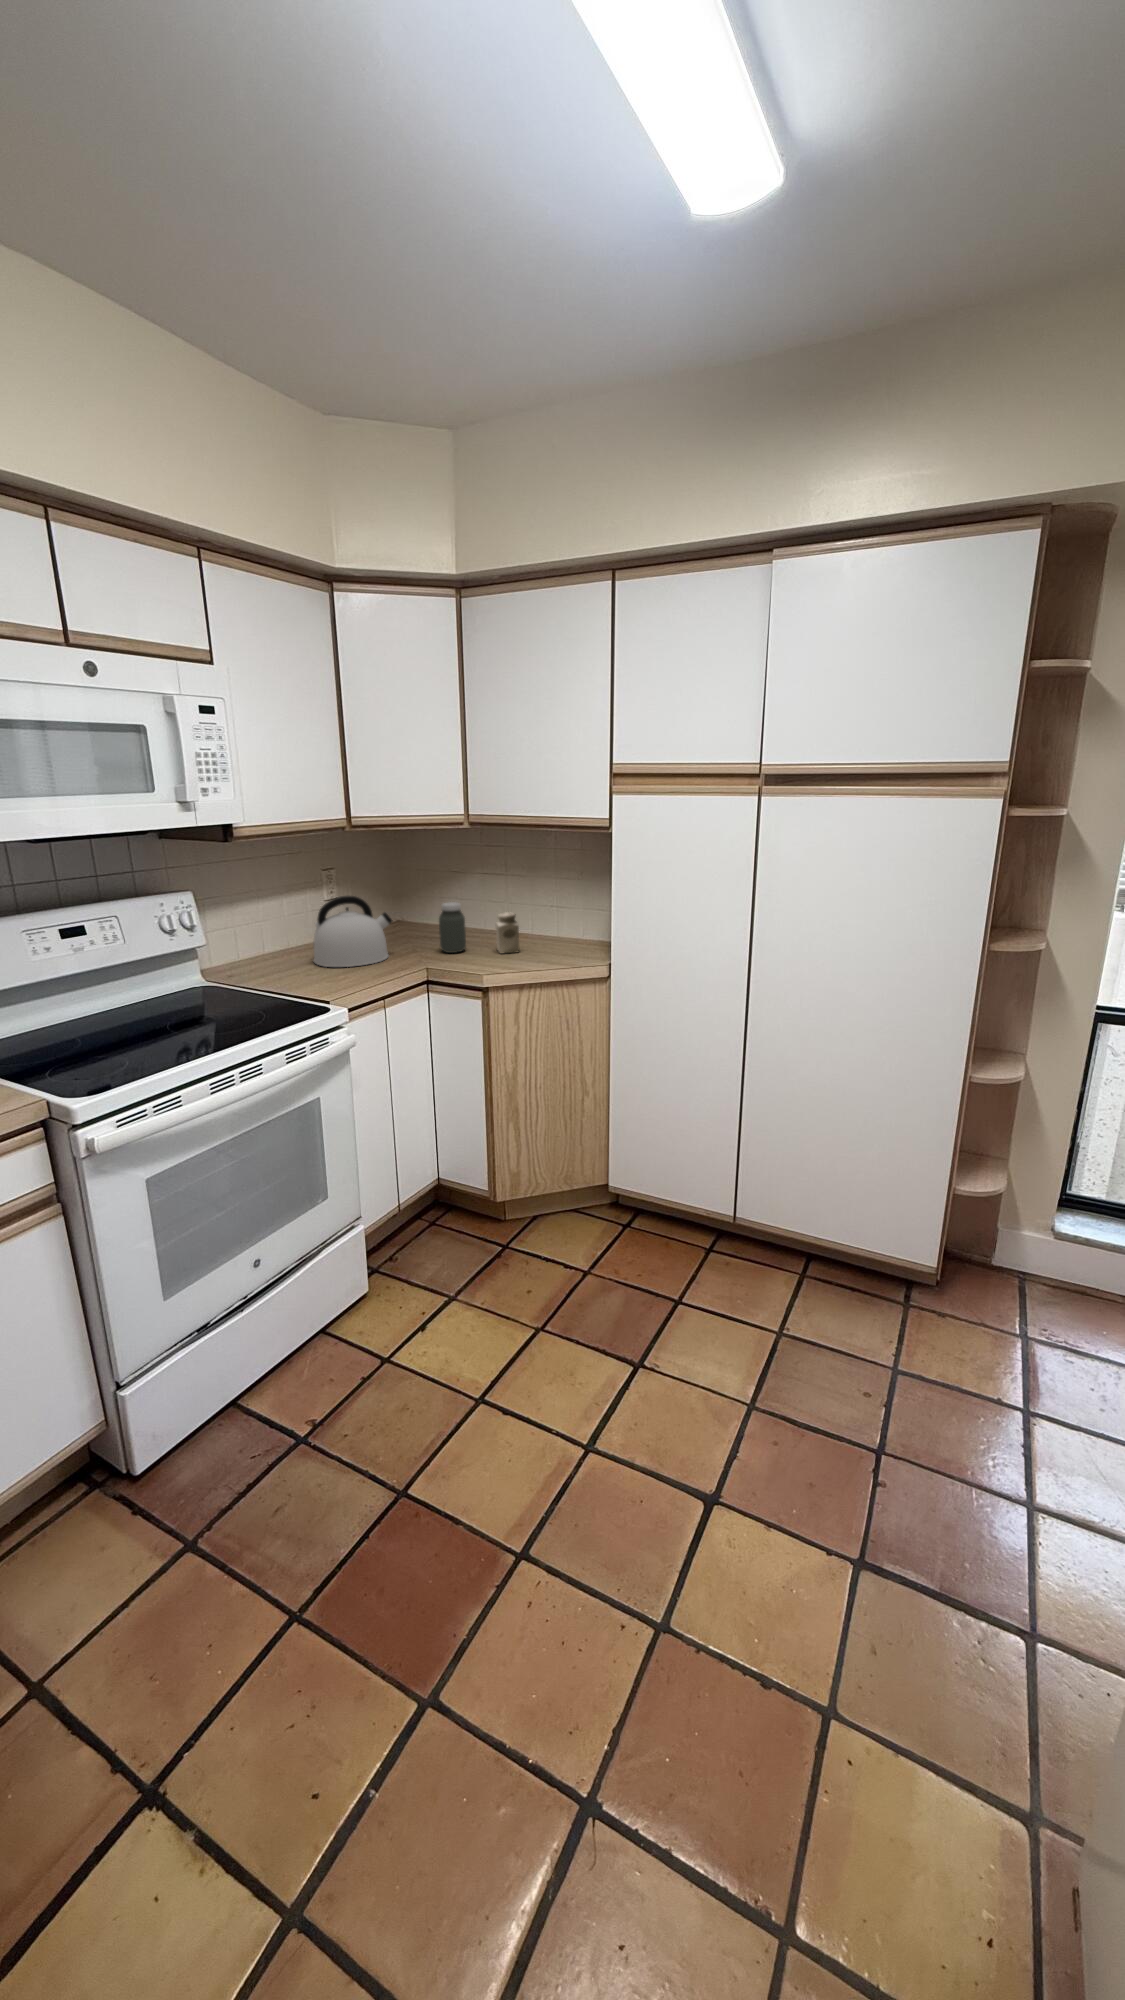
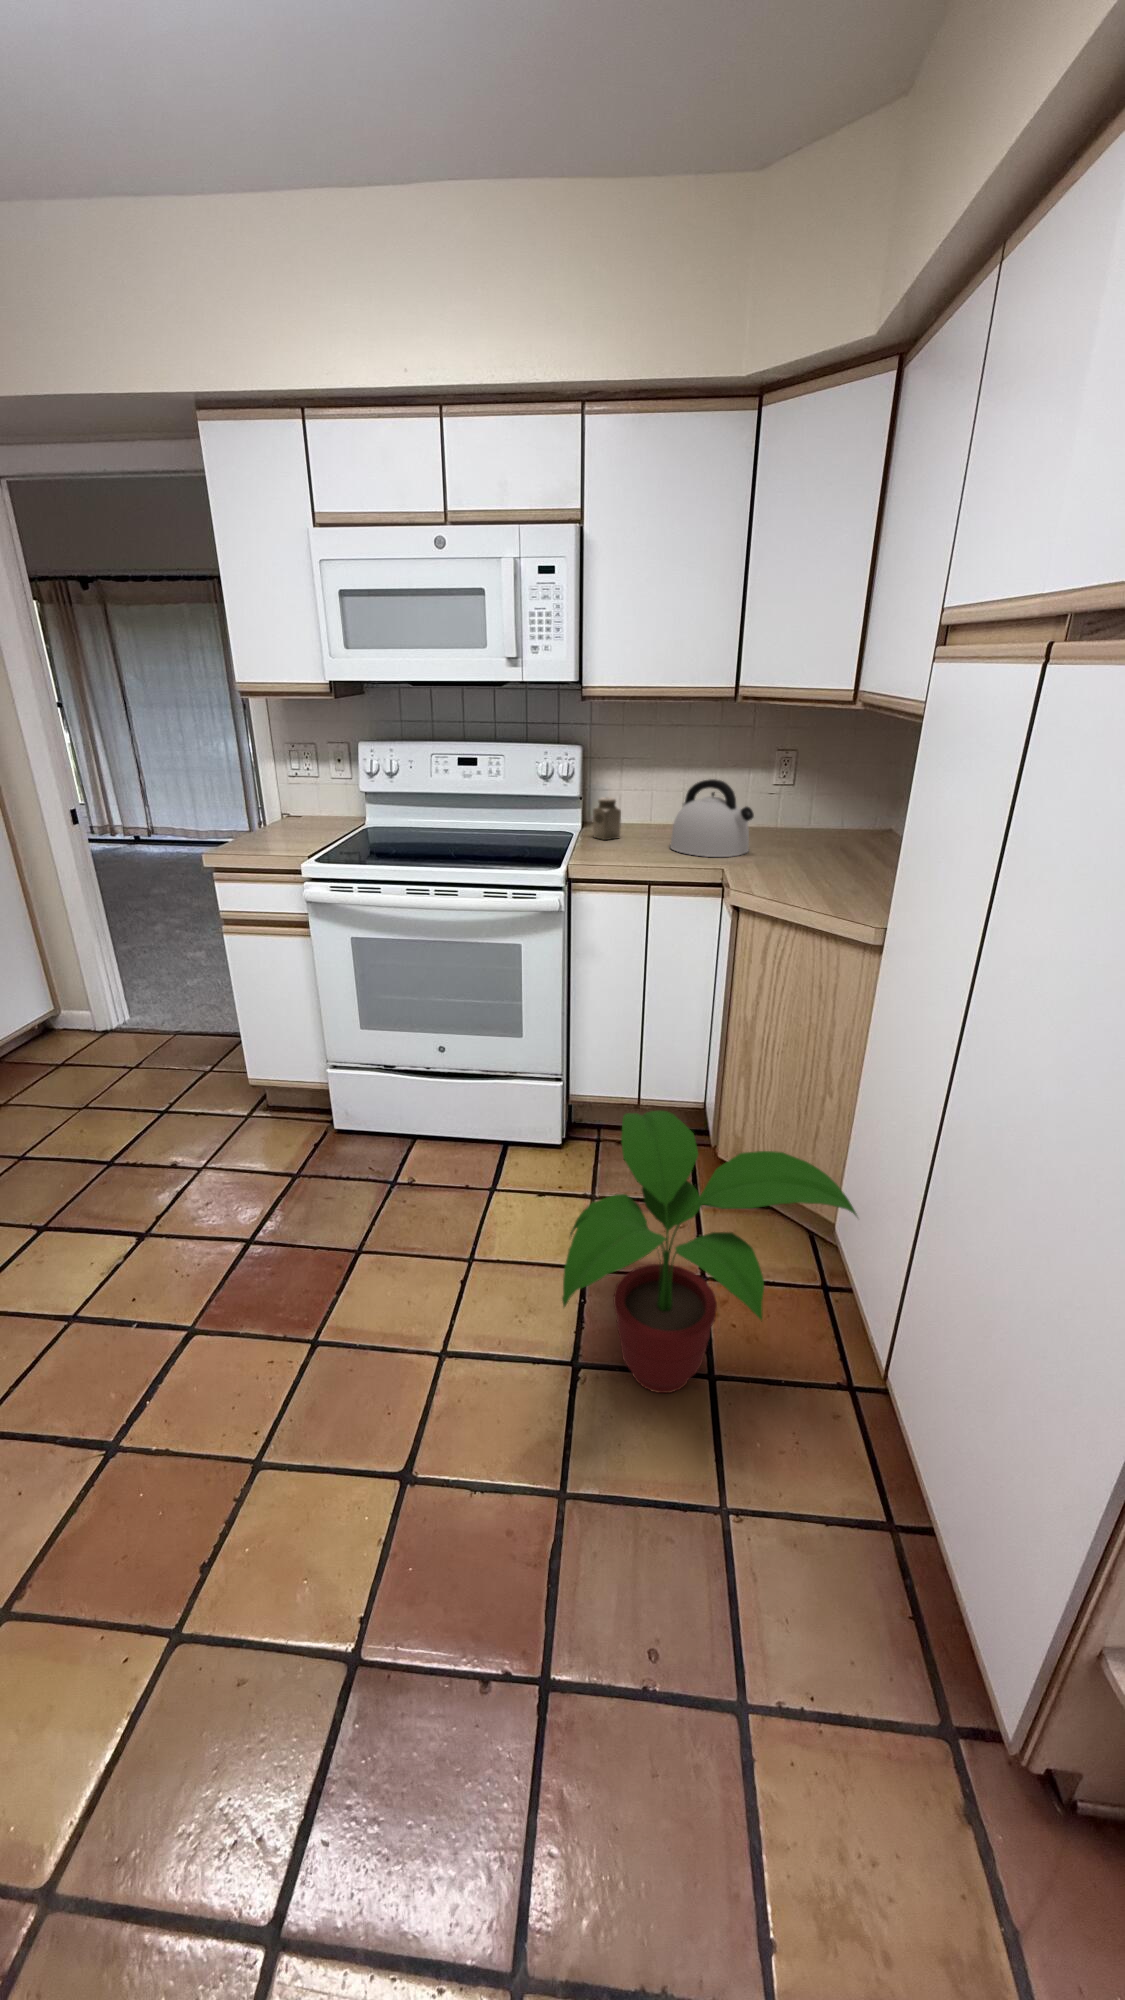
jar: present [439,902,466,953] -> none [779,809,815,872]
salt shaker: present [496,912,519,954] -> present [593,797,621,840]
potted plant: none [533,1113,759,1335] -> present [562,1110,857,1393]

